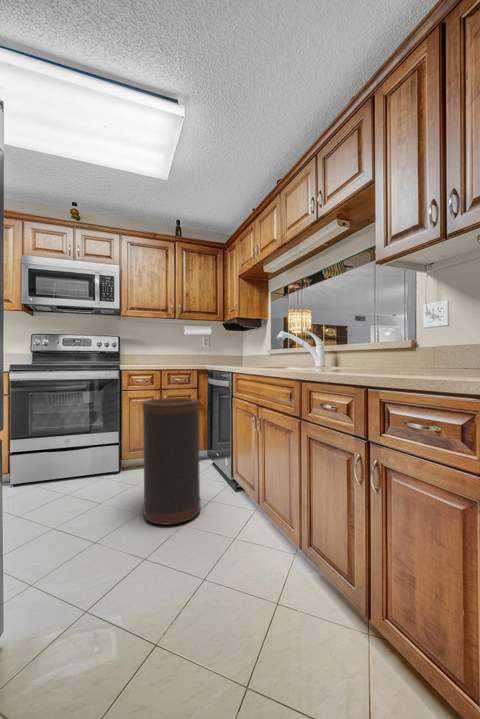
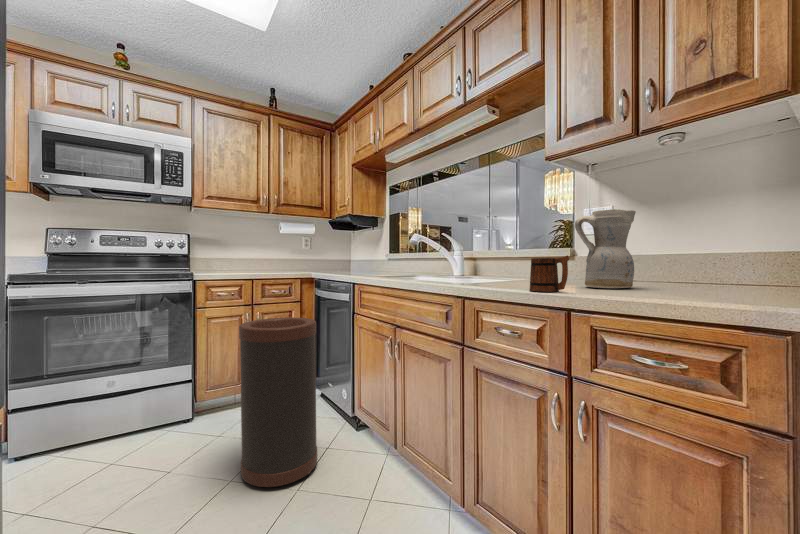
ceramic pitcher: none [393,302,447,371] -> present [575,209,636,288]
mug: none [346,342,375,373] -> present [529,255,569,292]

